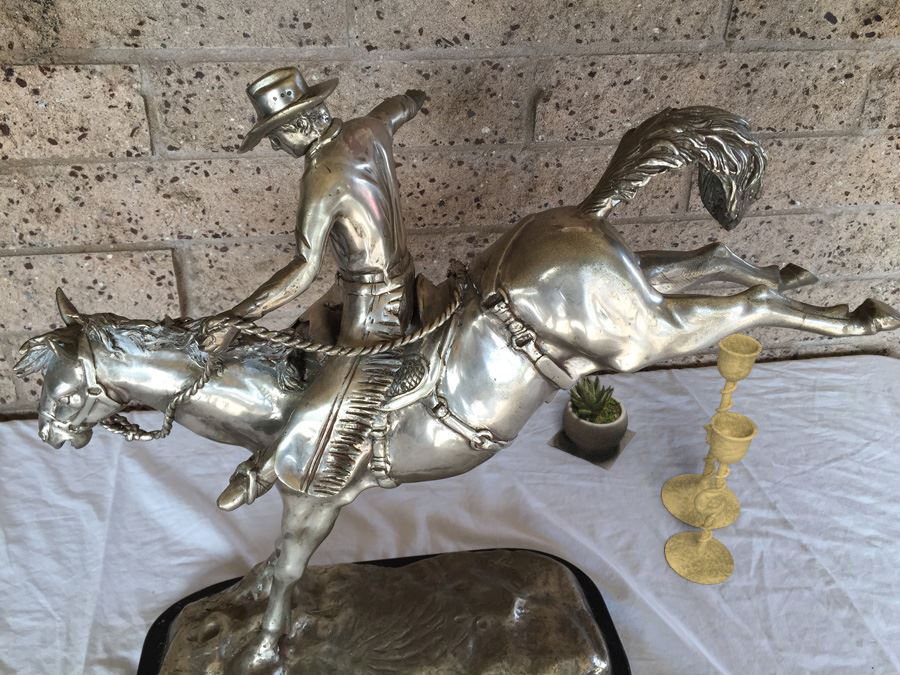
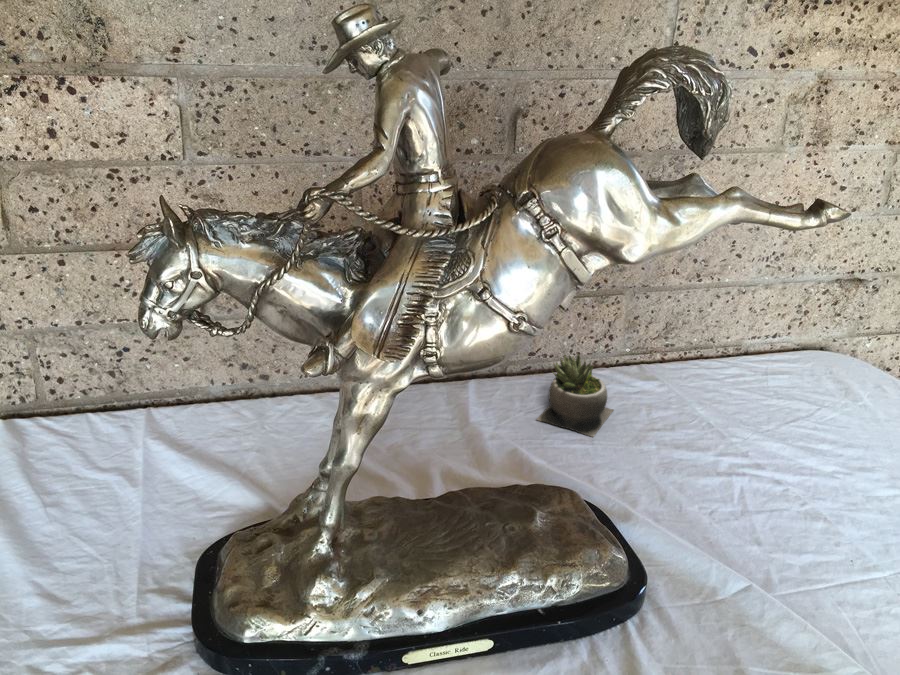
candlestick: present [661,333,762,584] -> none [643,294,728,517]

